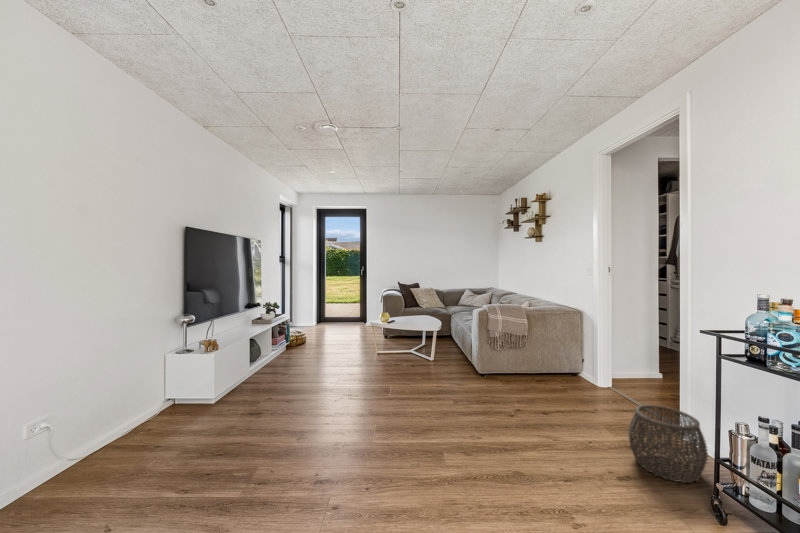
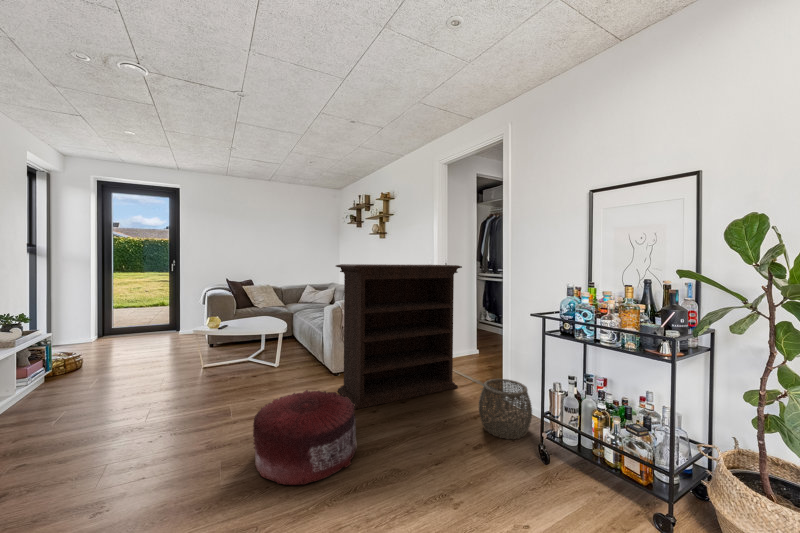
bookshelf: none [476,269,620,410] -> present [336,264,462,409]
pouf: none [394,380,482,459] -> present [253,390,357,485]

